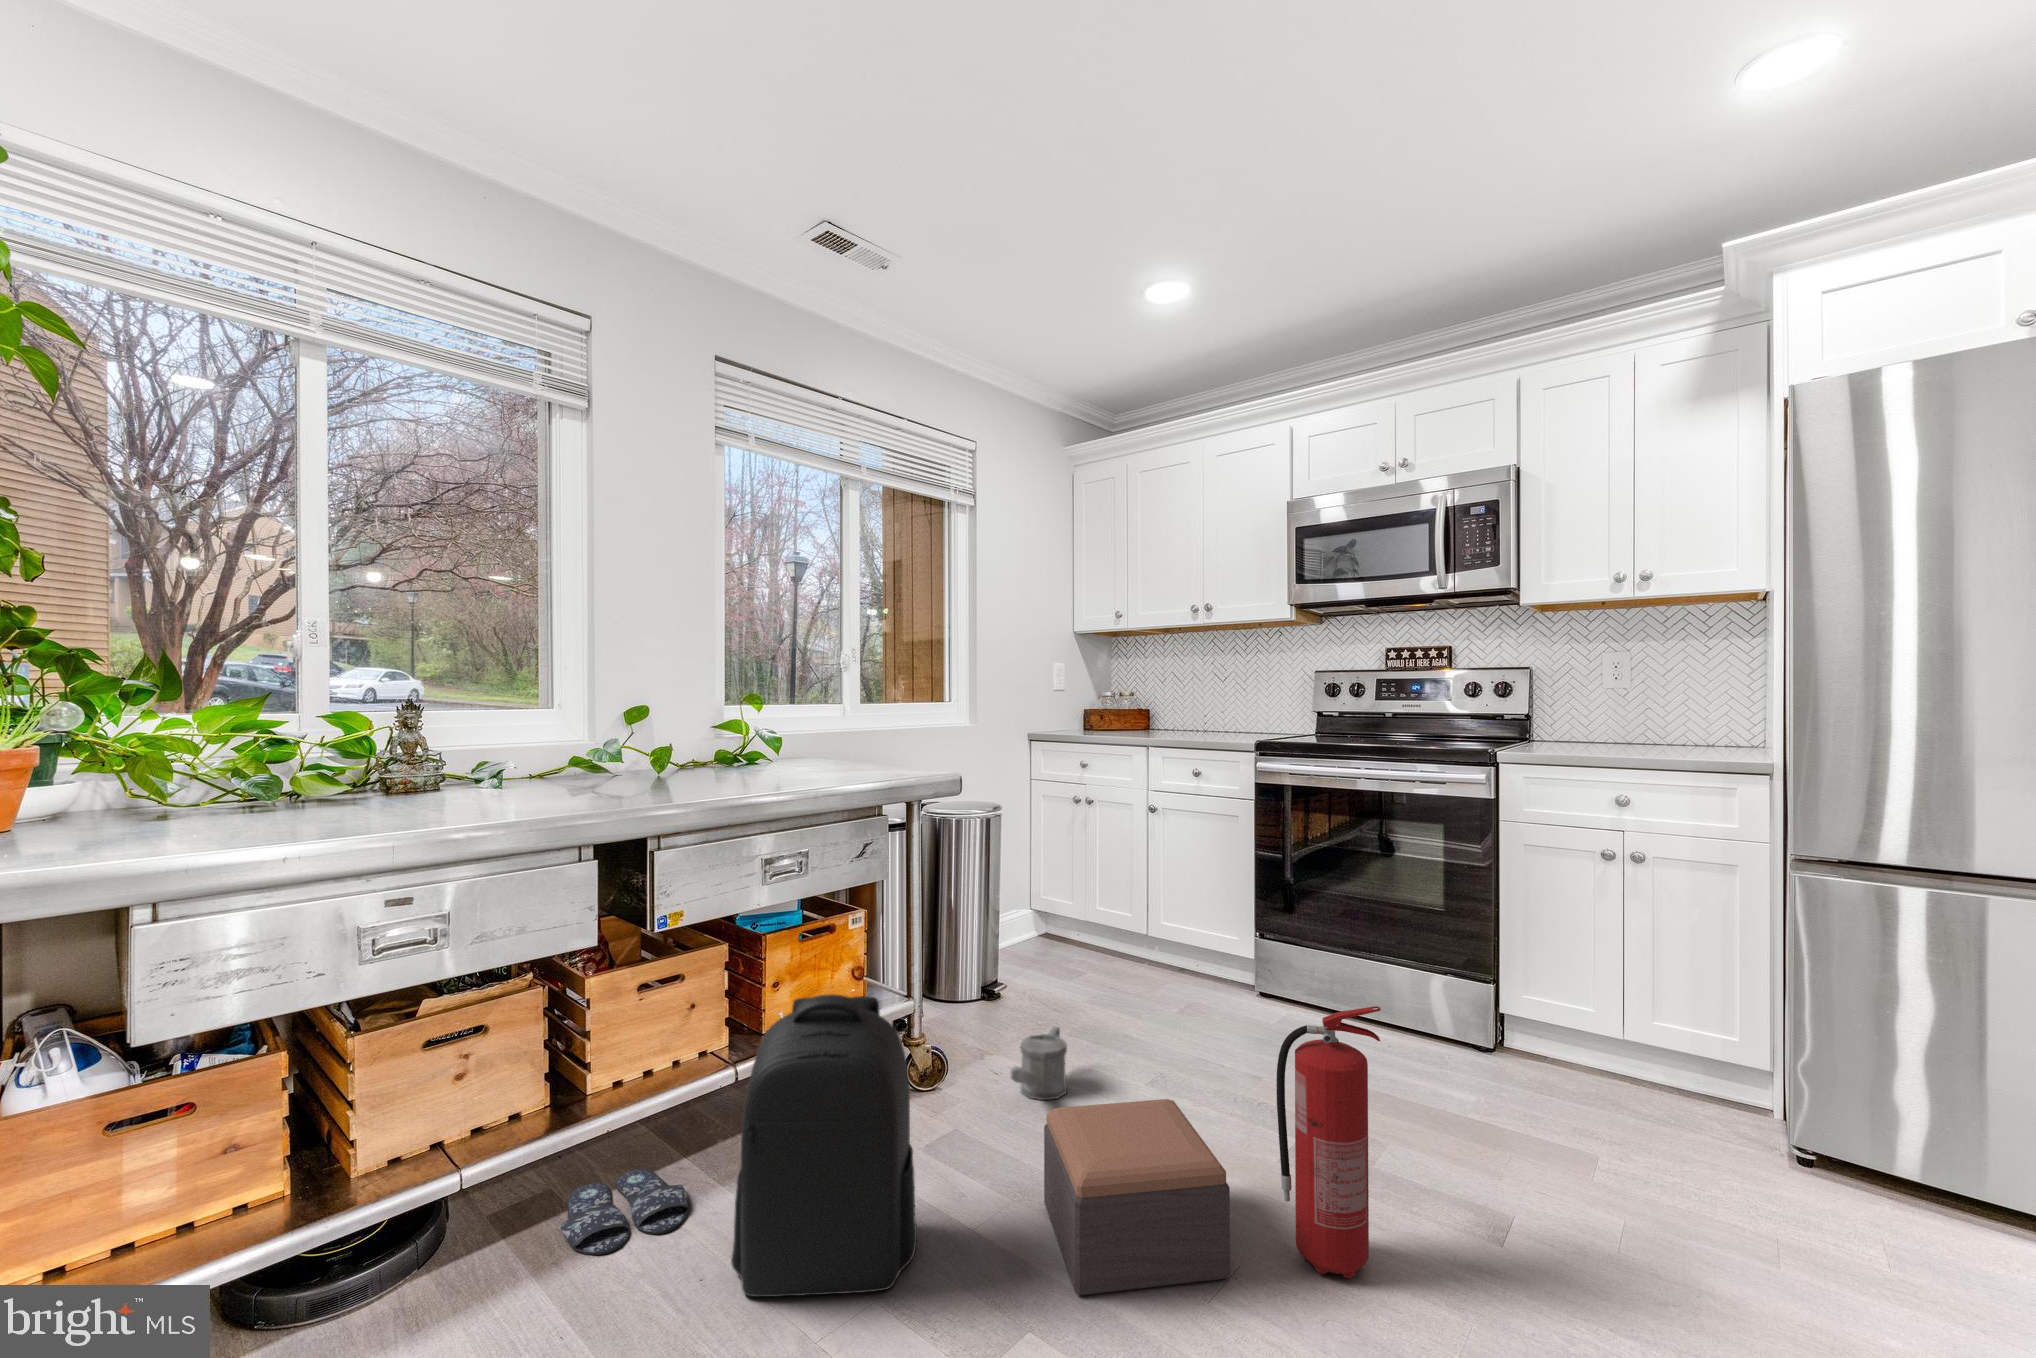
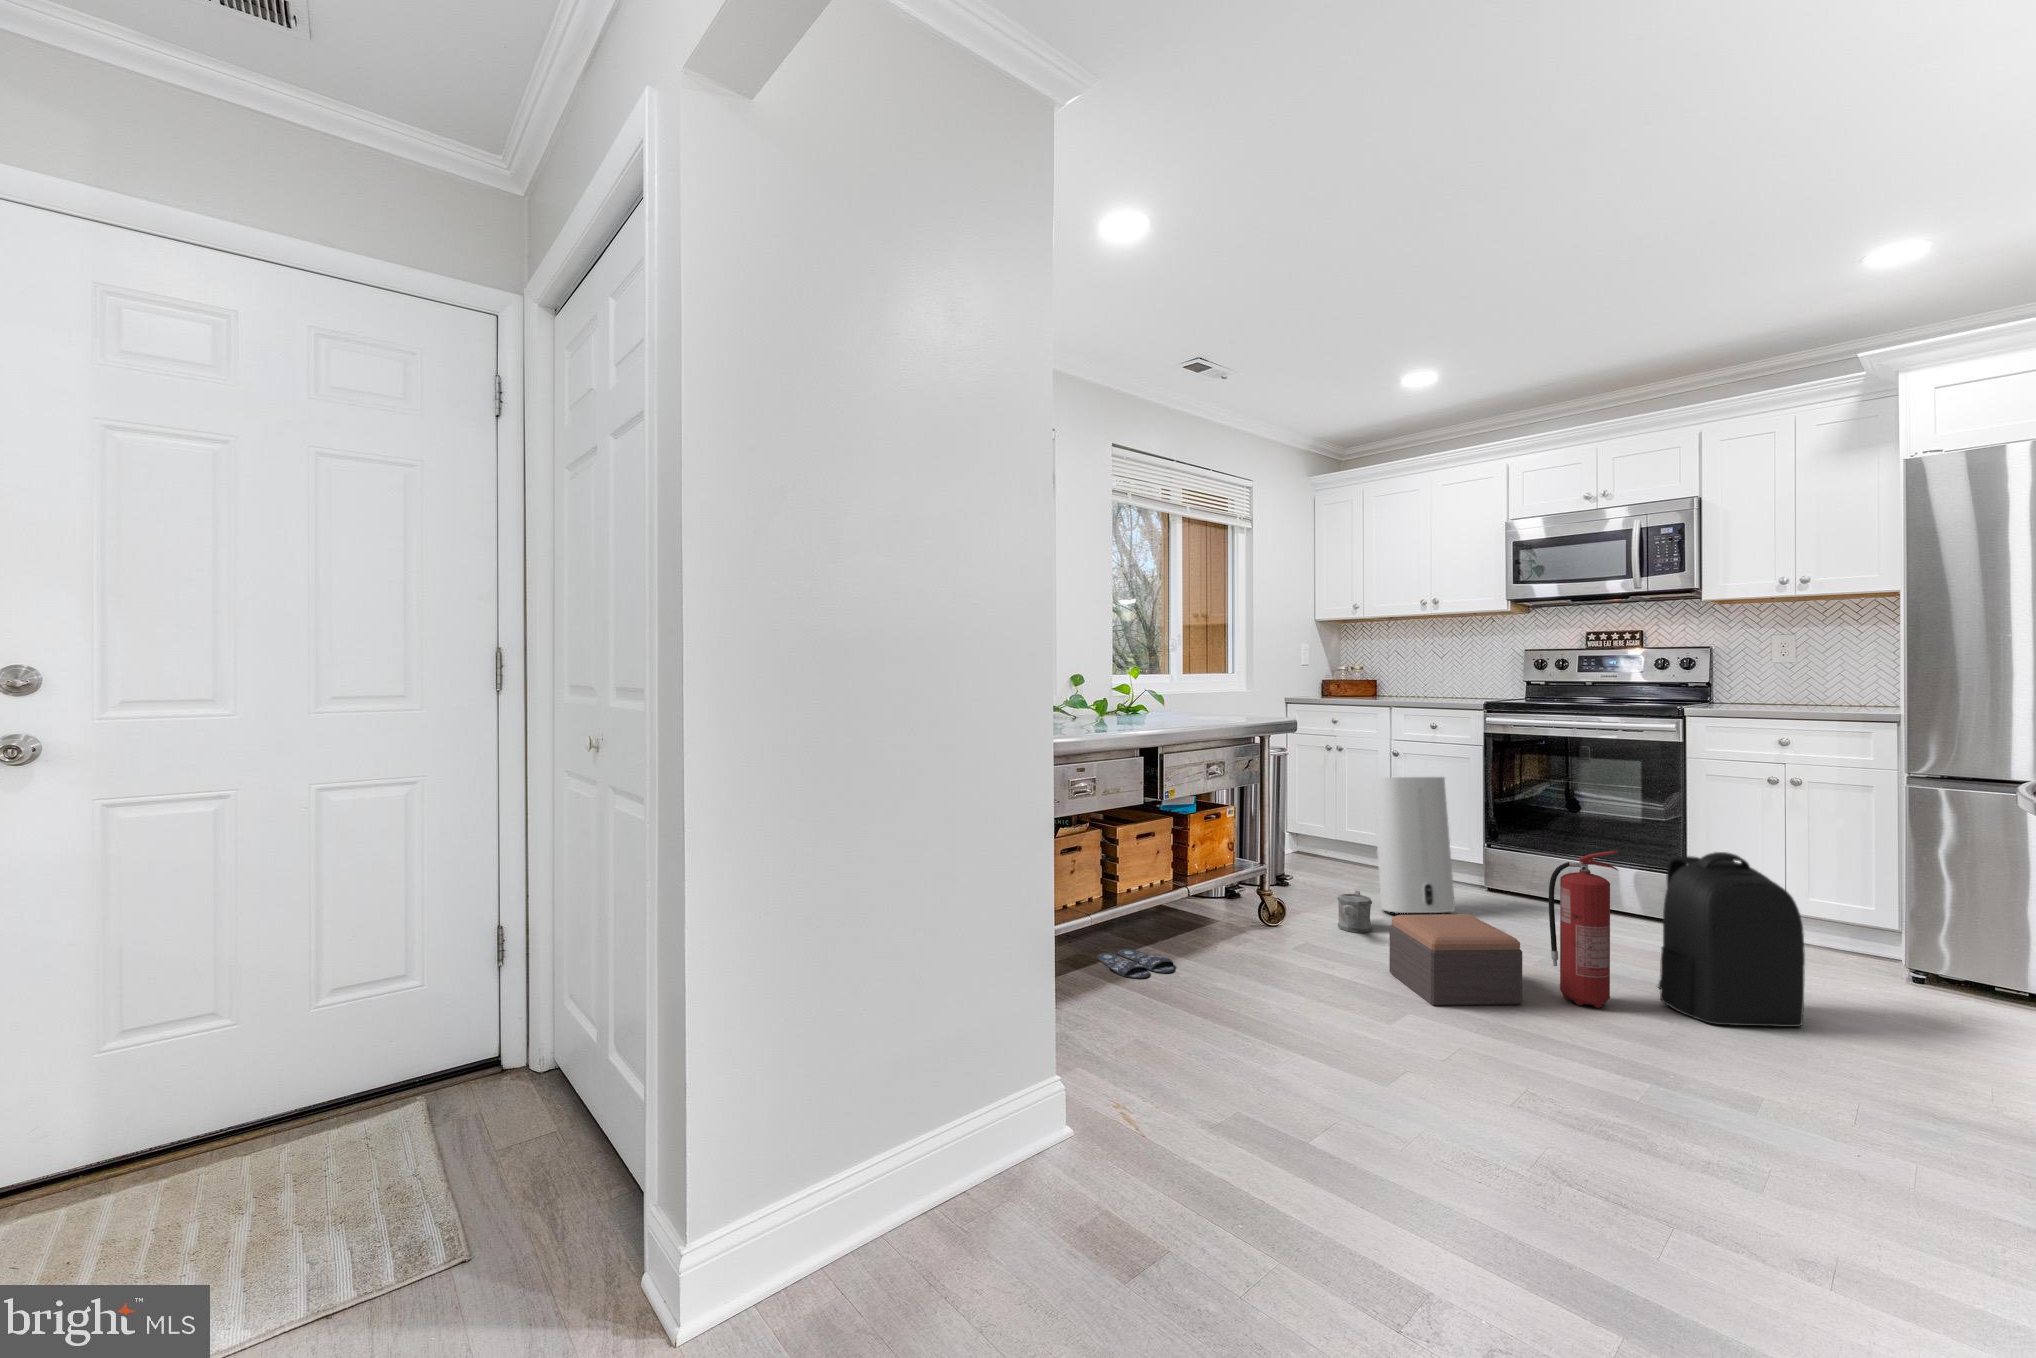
air purifier: none [1092,850,1200,1055] -> present [1373,777,1455,913]
backpack: present [731,994,917,1297] -> present [1658,852,1805,1027]

